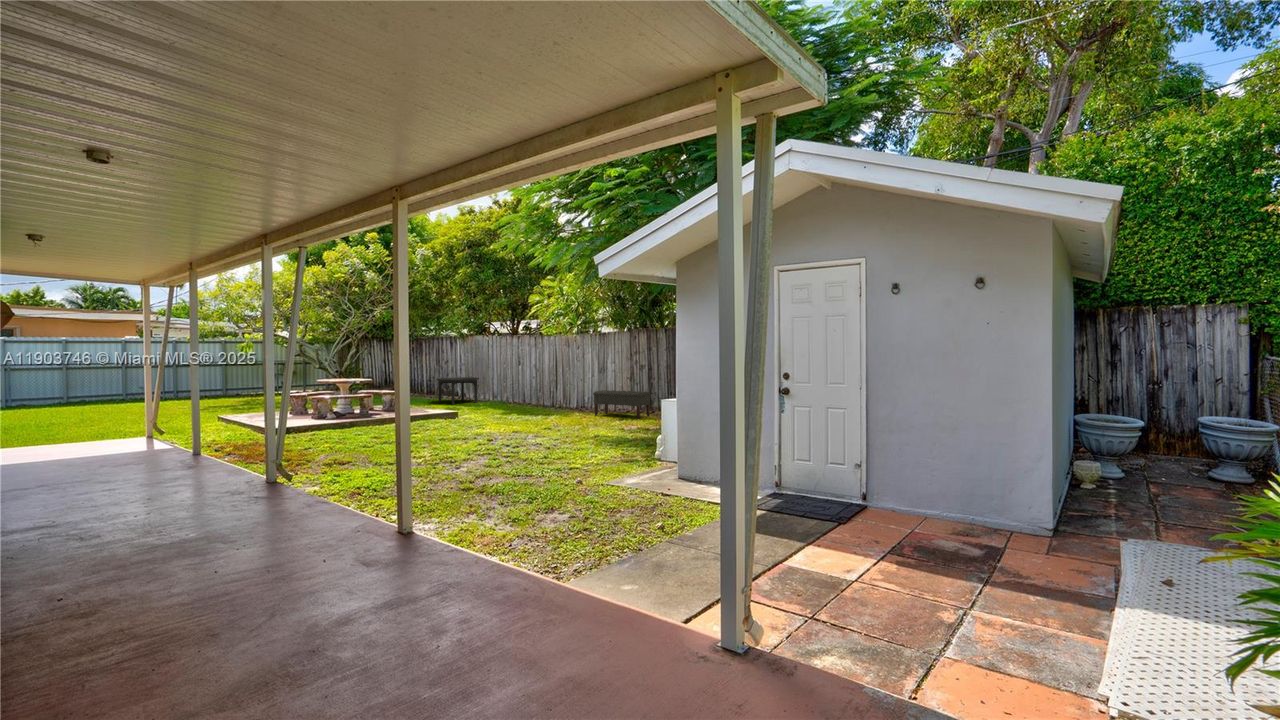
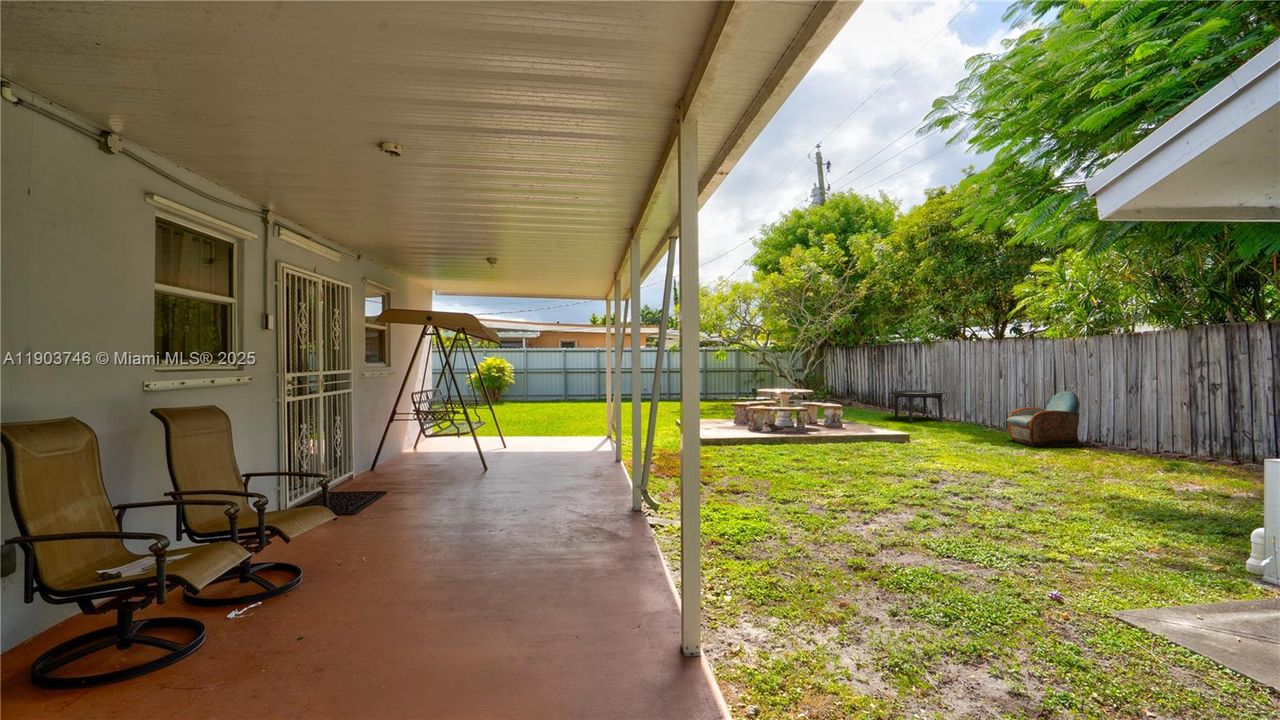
armchair: none [527,373,574,413] -> present [1006,391,1083,447]
bench: present [593,390,651,418] -> none [1116,420,1236,471]

